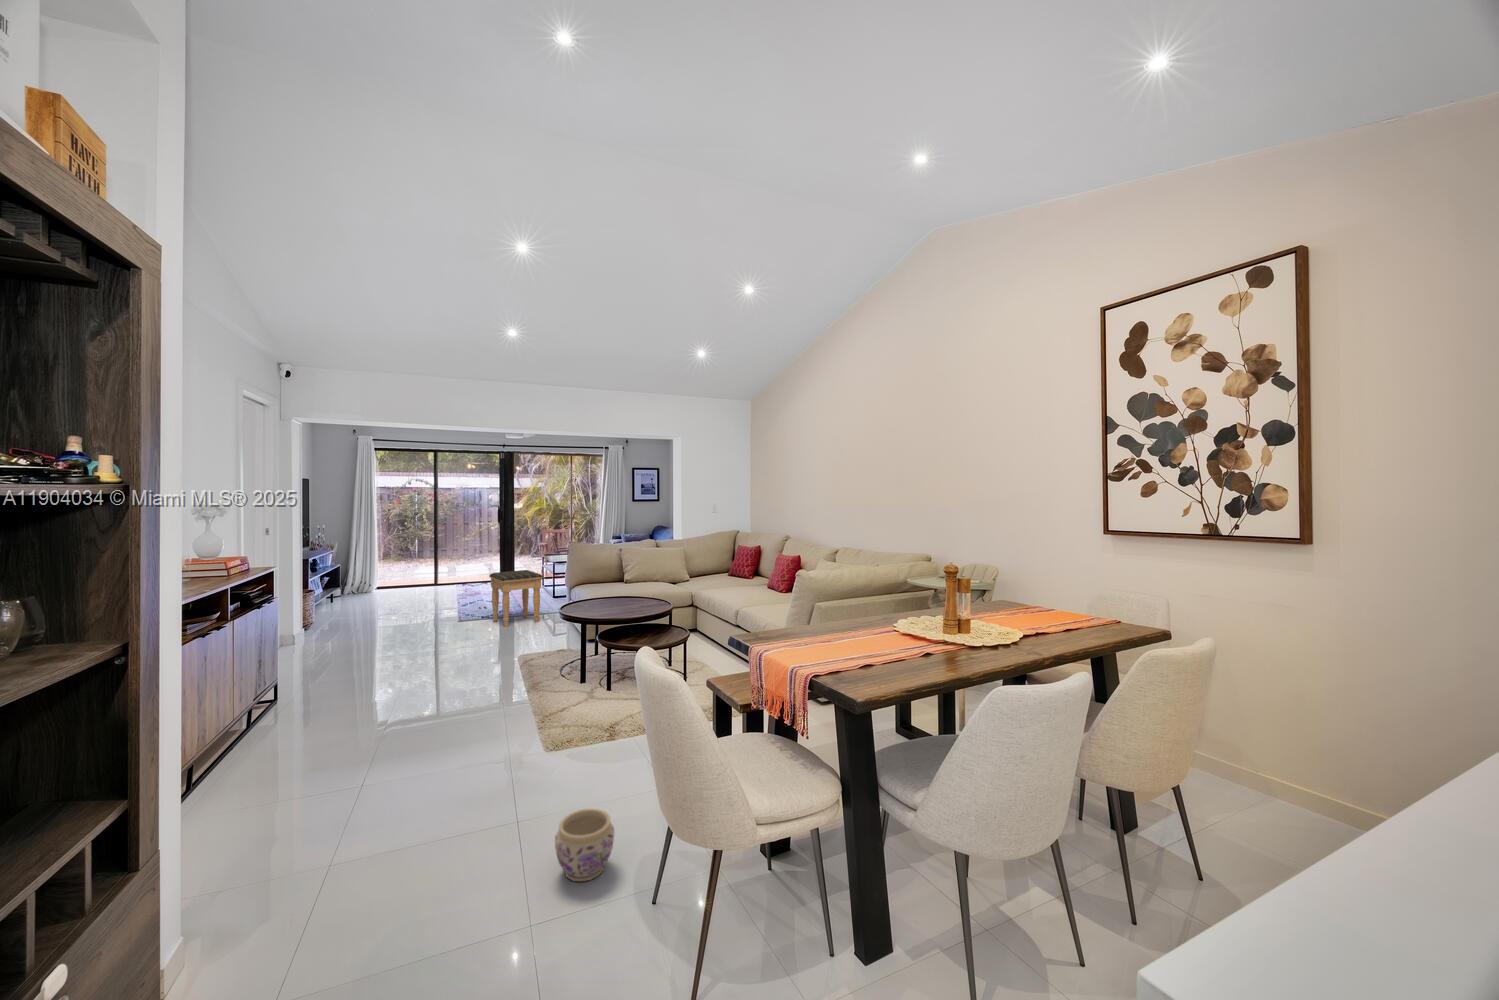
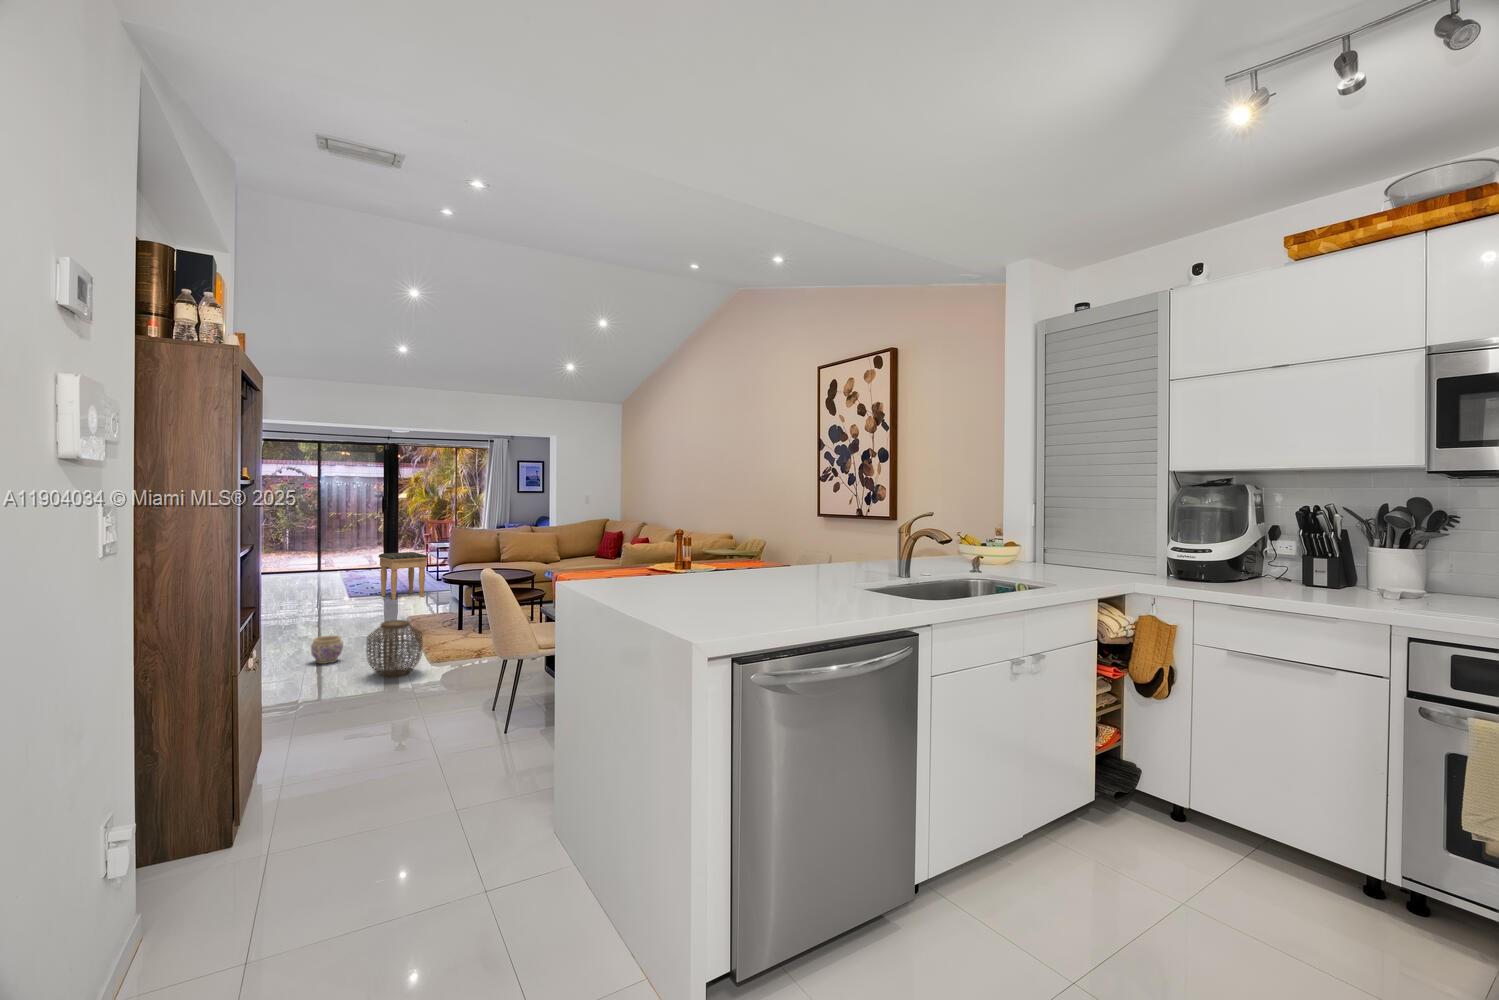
woven basket: none [443,709,529,808] -> present [366,620,422,677]
planter: present [555,809,614,882] -> present [311,635,343,664]

